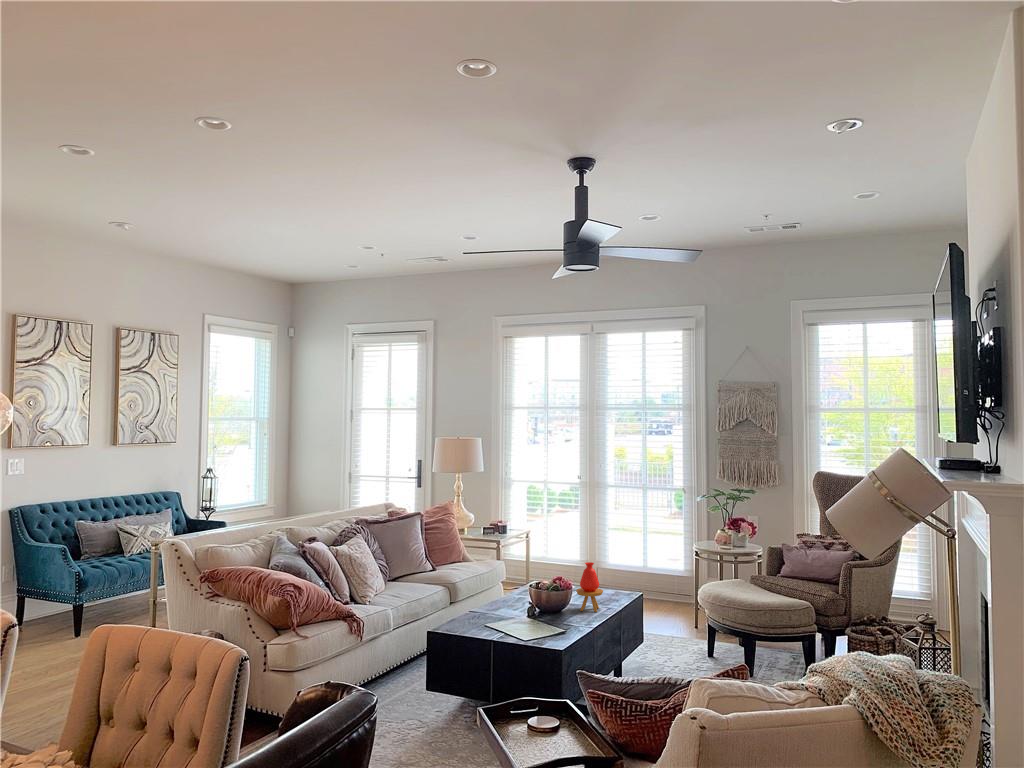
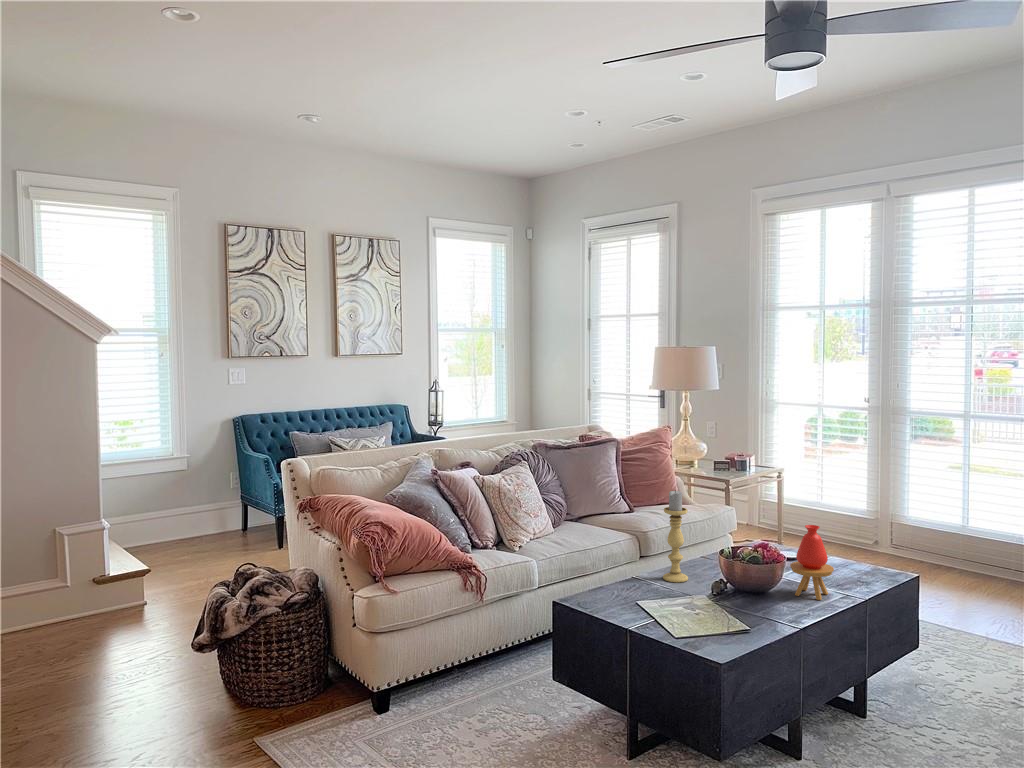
candle holder: none [490,545,508,612] -> present [663,490,688,582]

